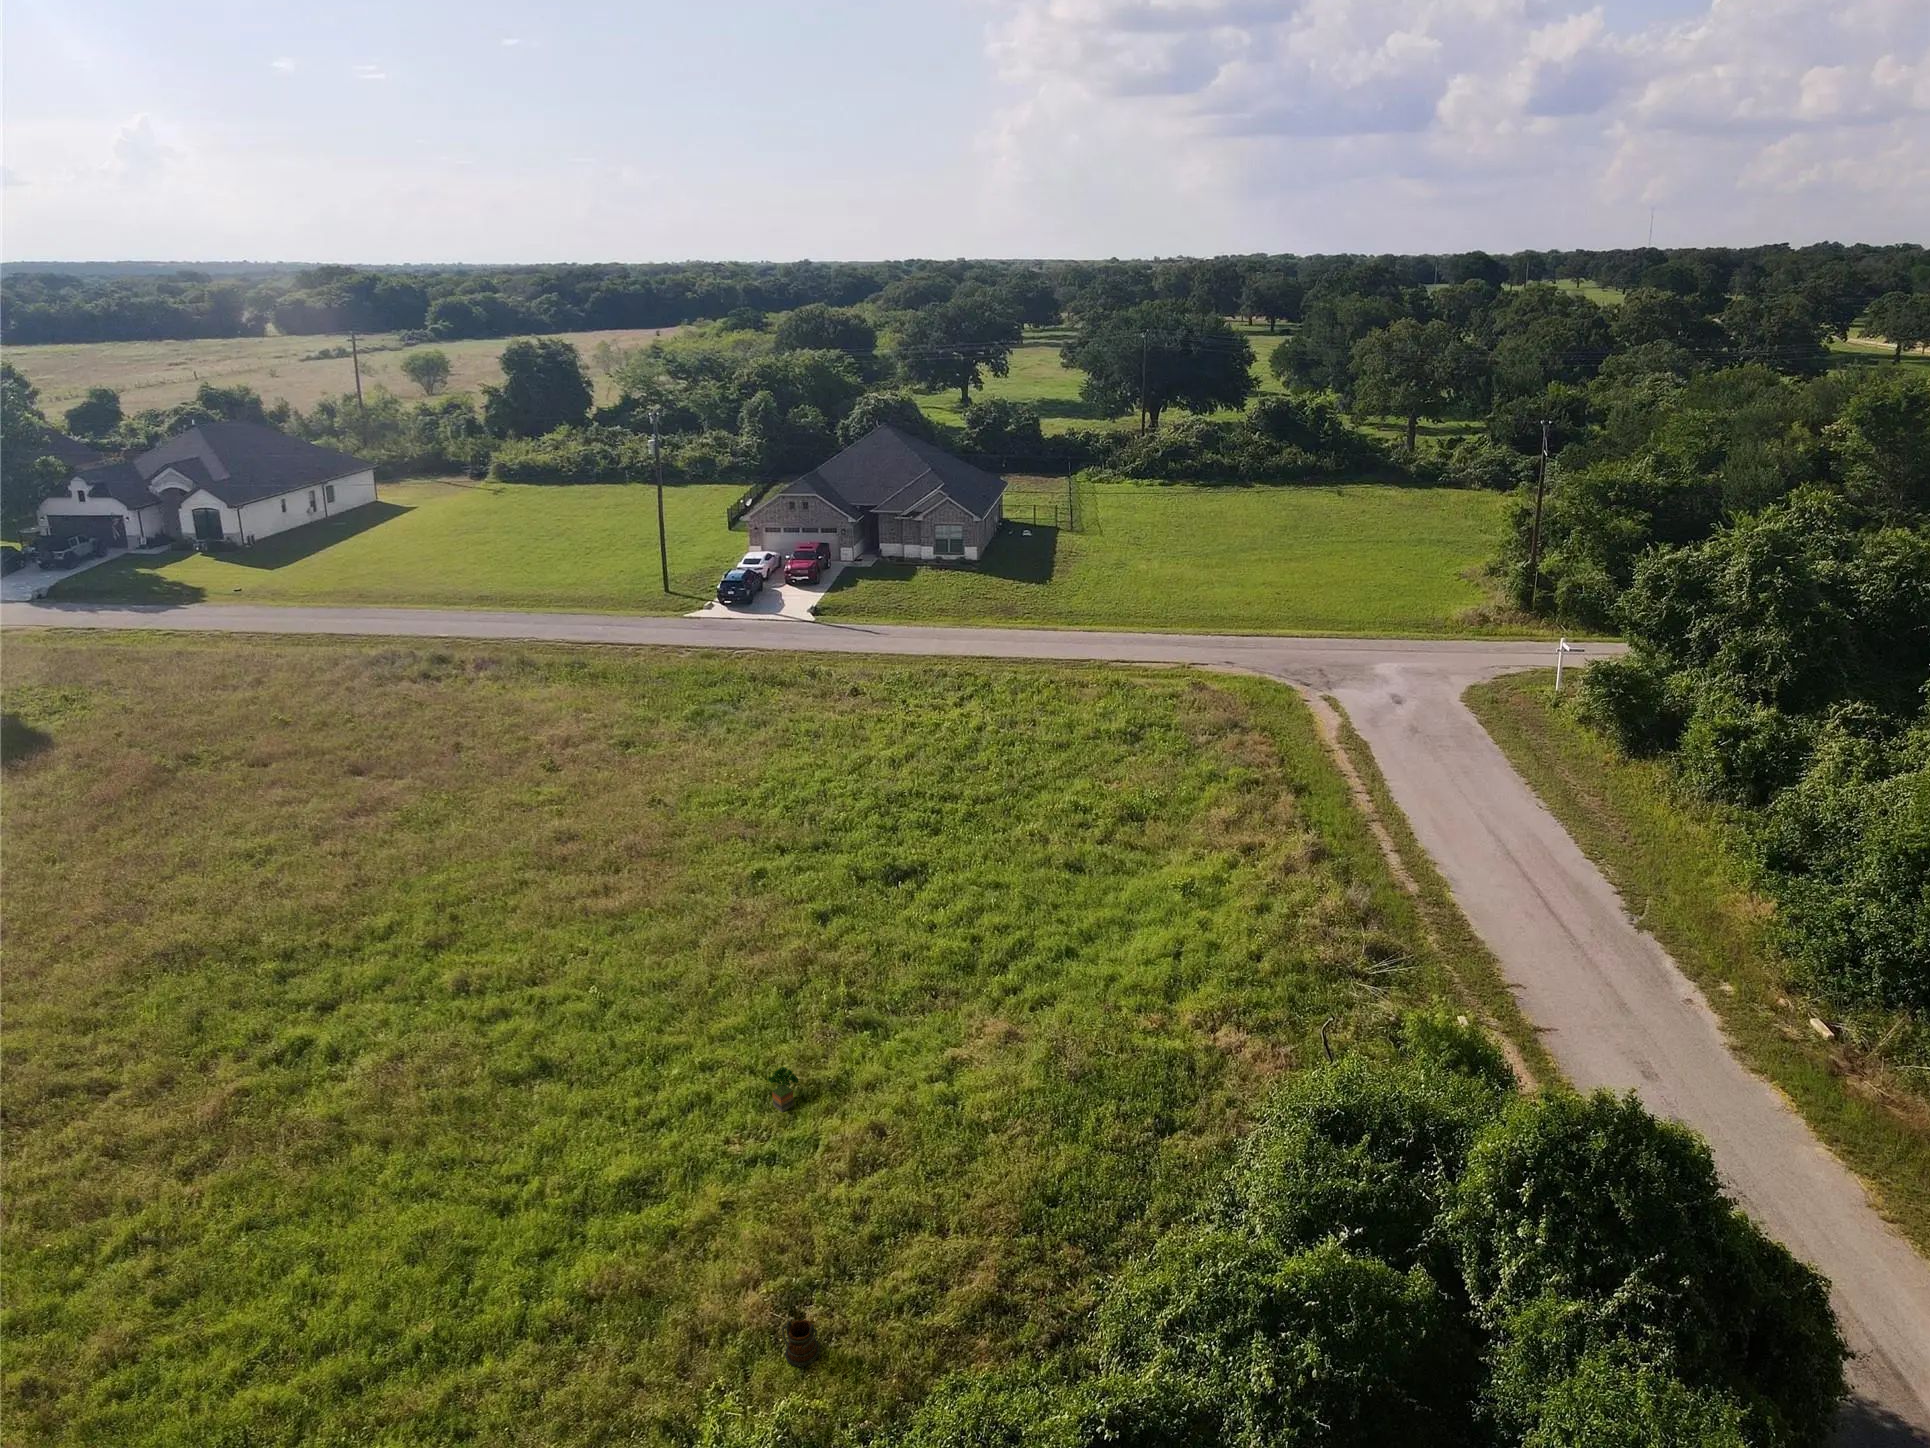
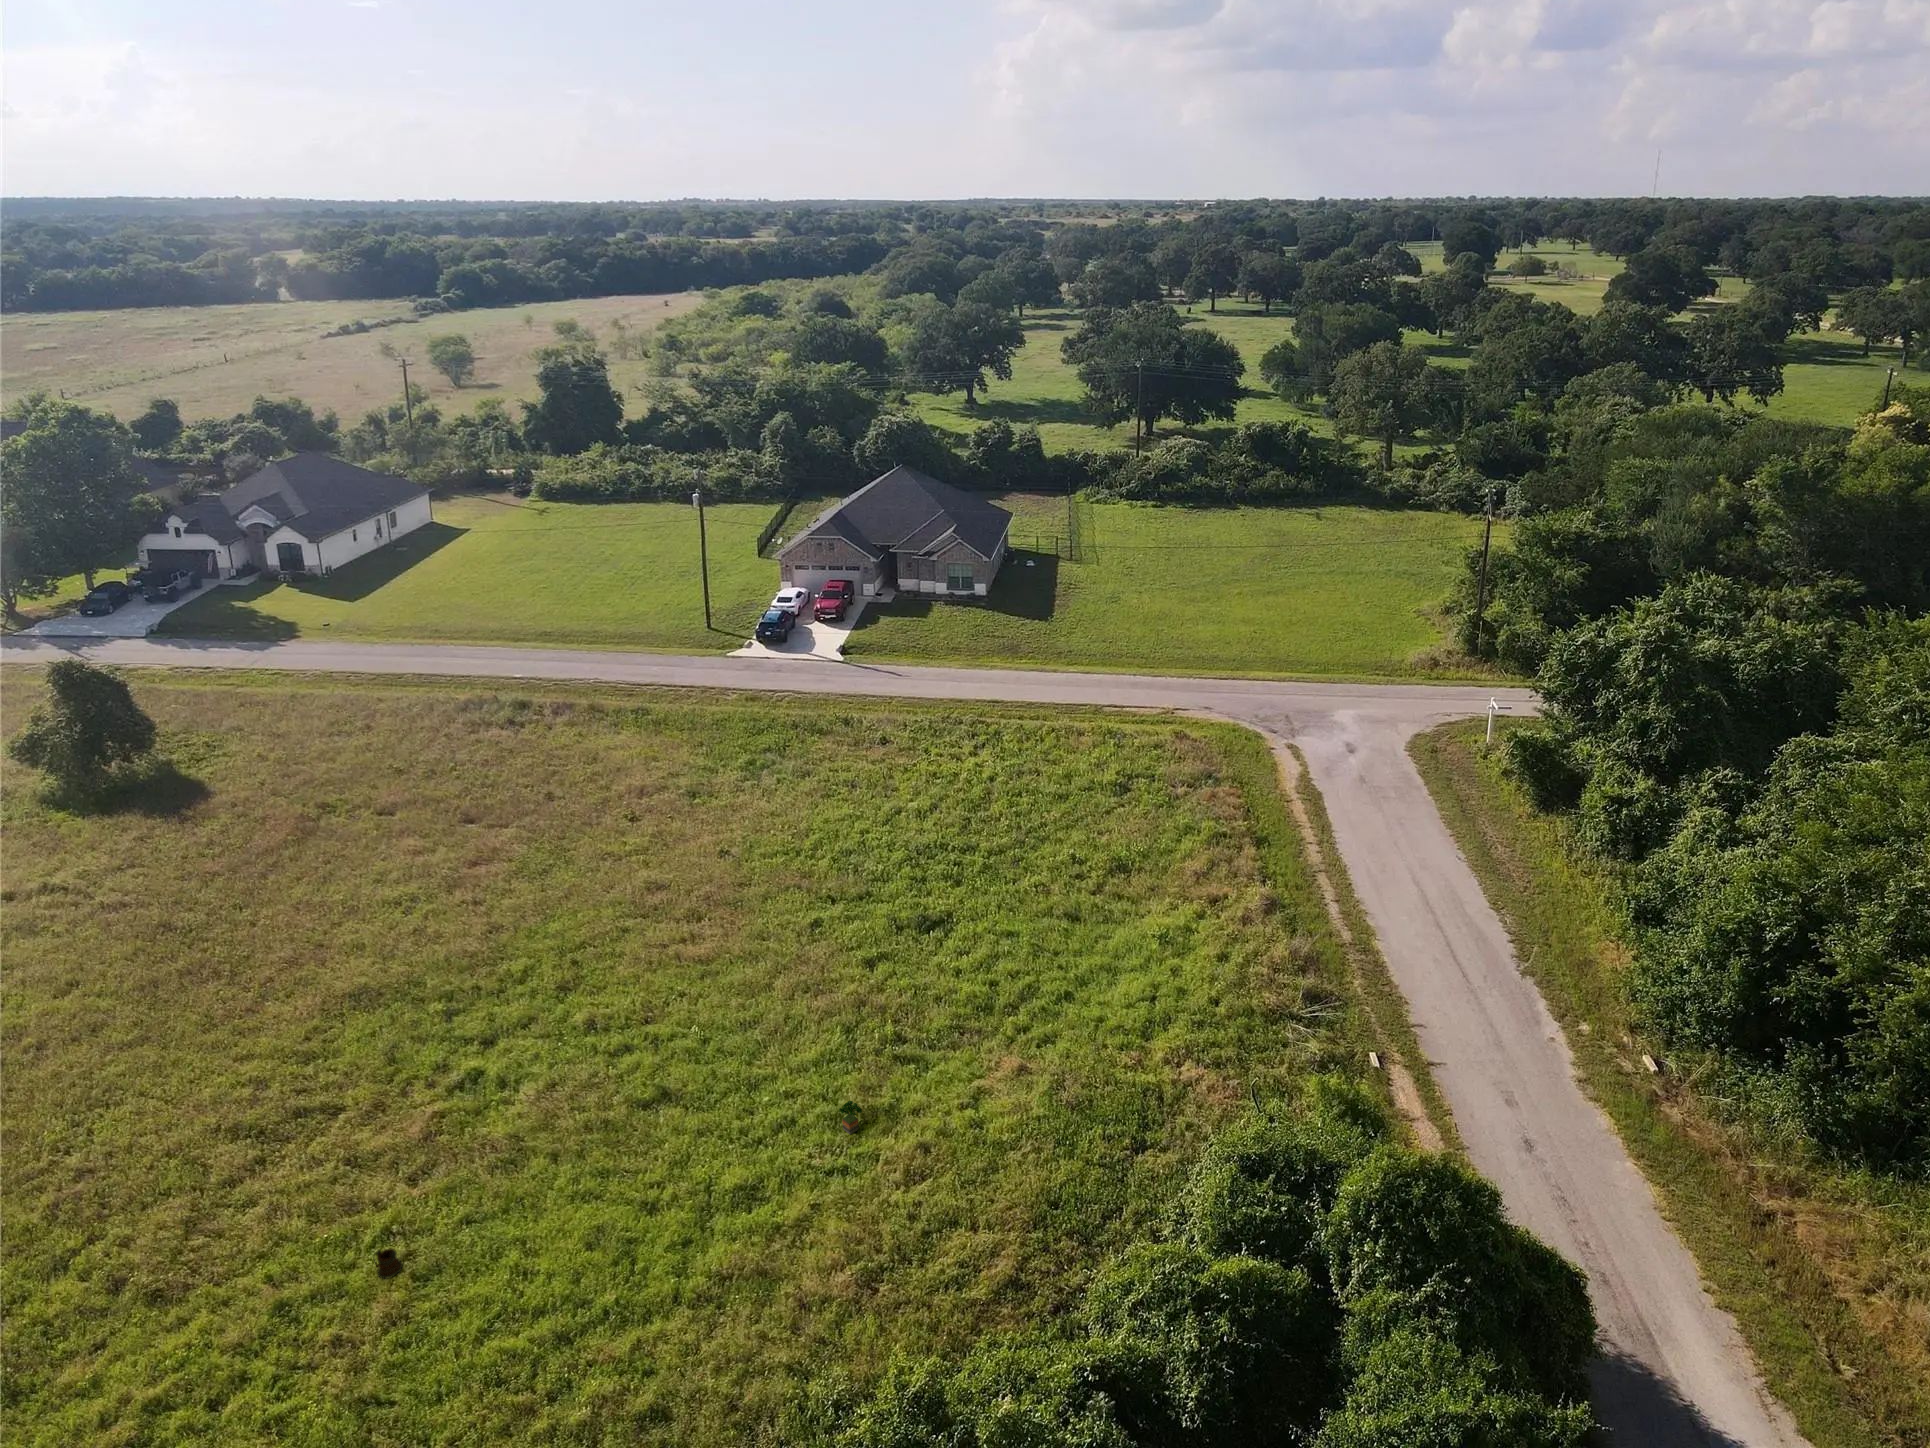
bucket: present [782,1320,820,1367] -> present [374,1248,403,1279]

